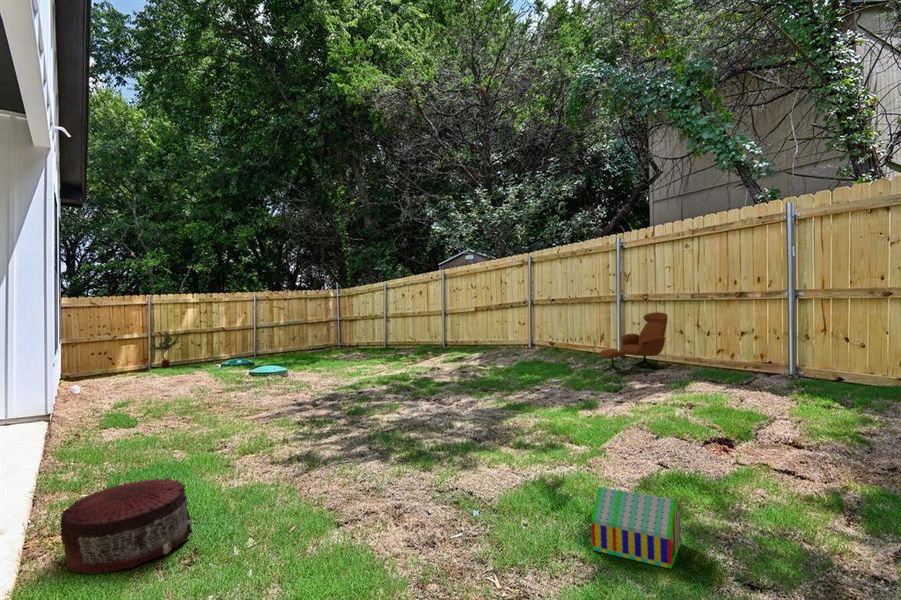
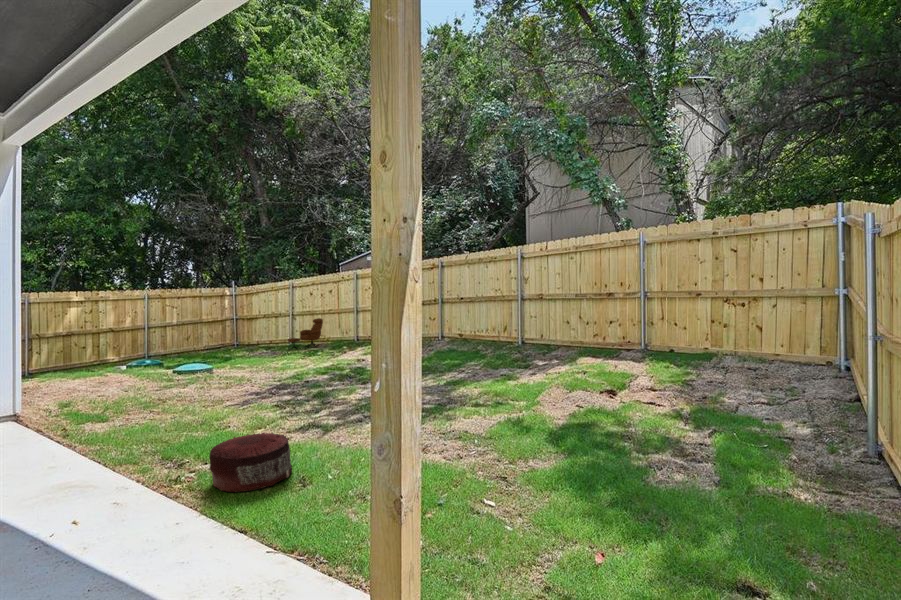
lounge chair: present [600,312,667,373] -> present [288,318,323,349]
potted tree: present [150,331,180,368] -> none [39,333,76,372]
toy house: present [591,487,681,569] -> none [557,411,603,449]

